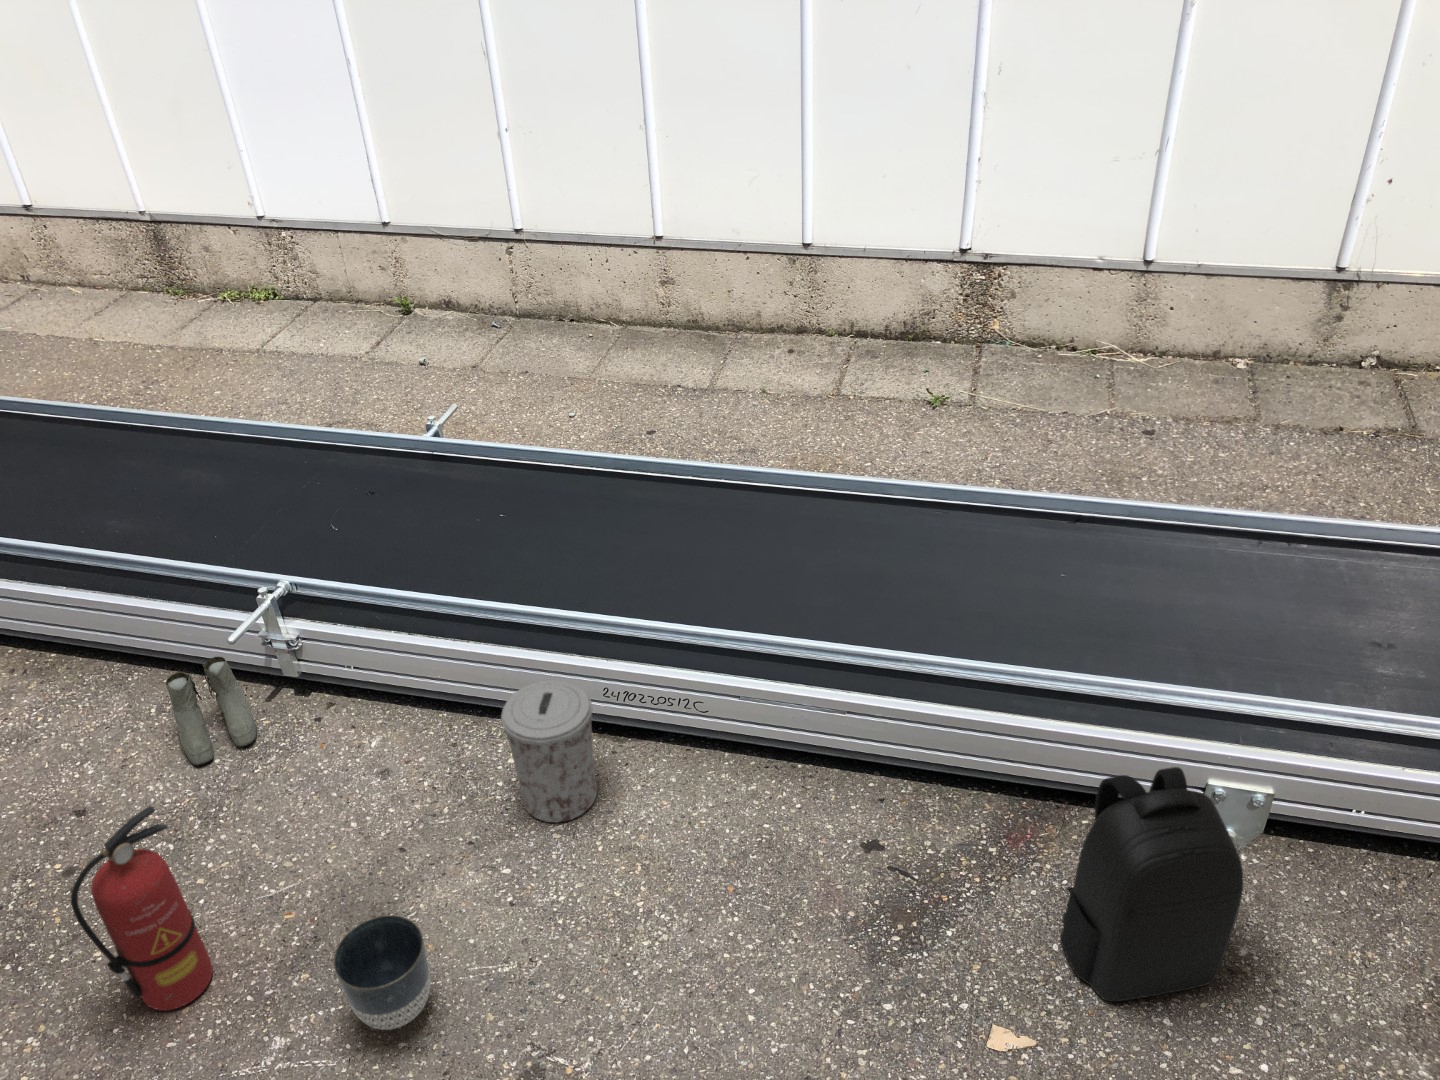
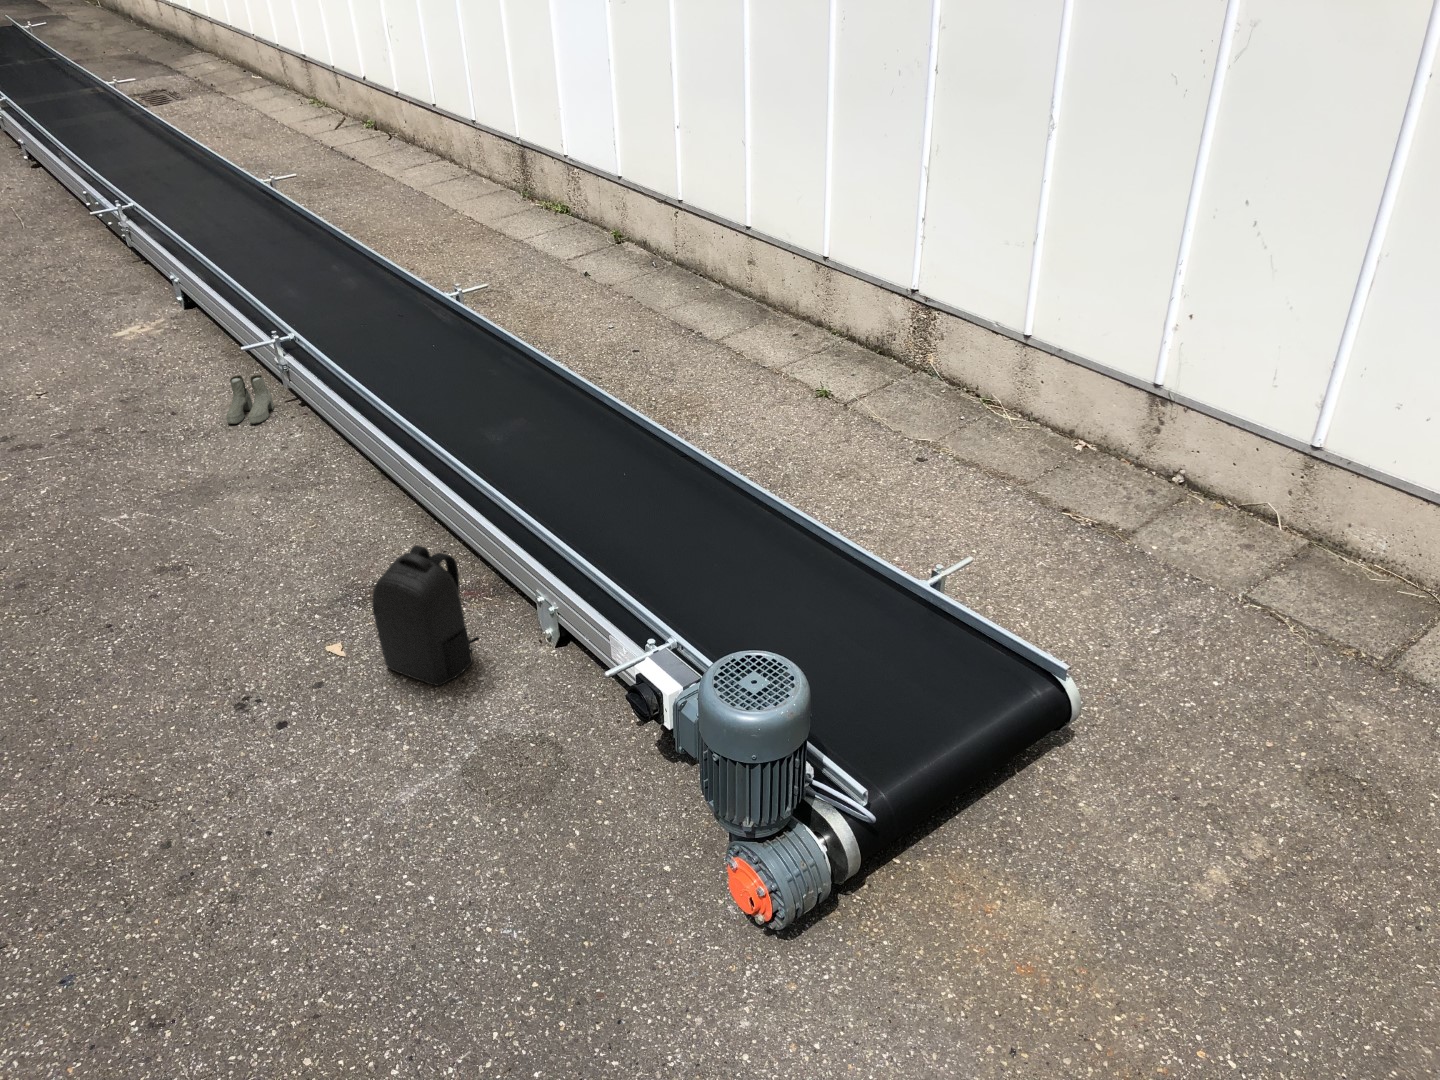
trash can: present [501,680,597,823] -> none [287,427,347,506]
fire extinguisher: present [71,806,213,1010] -> none [75,400,145,501]
planter: present [333,915,431,1030] -> none [136,487,187,540]

